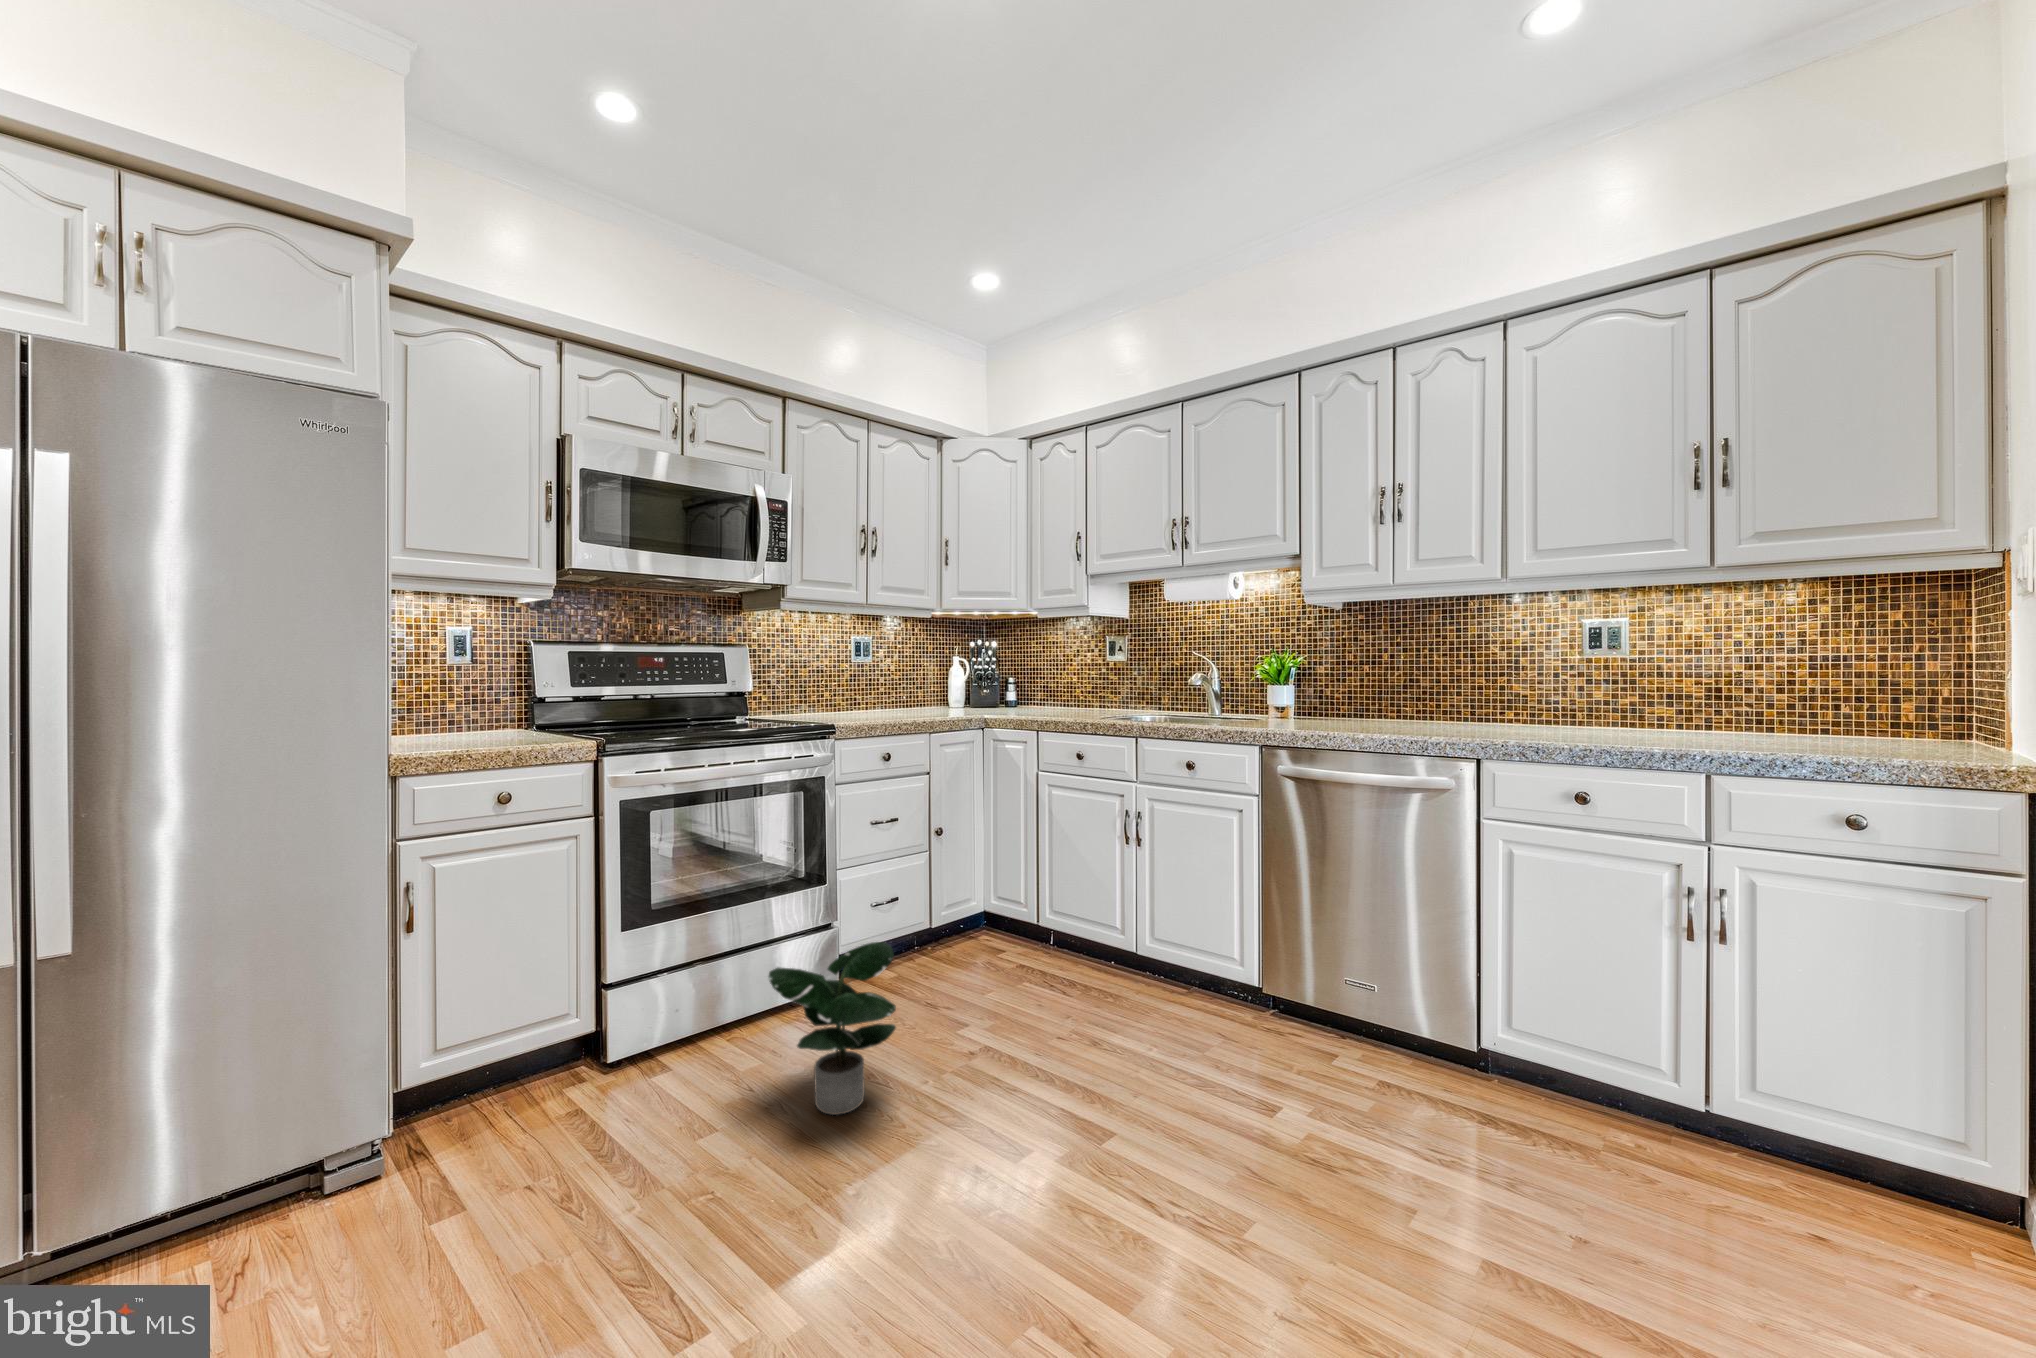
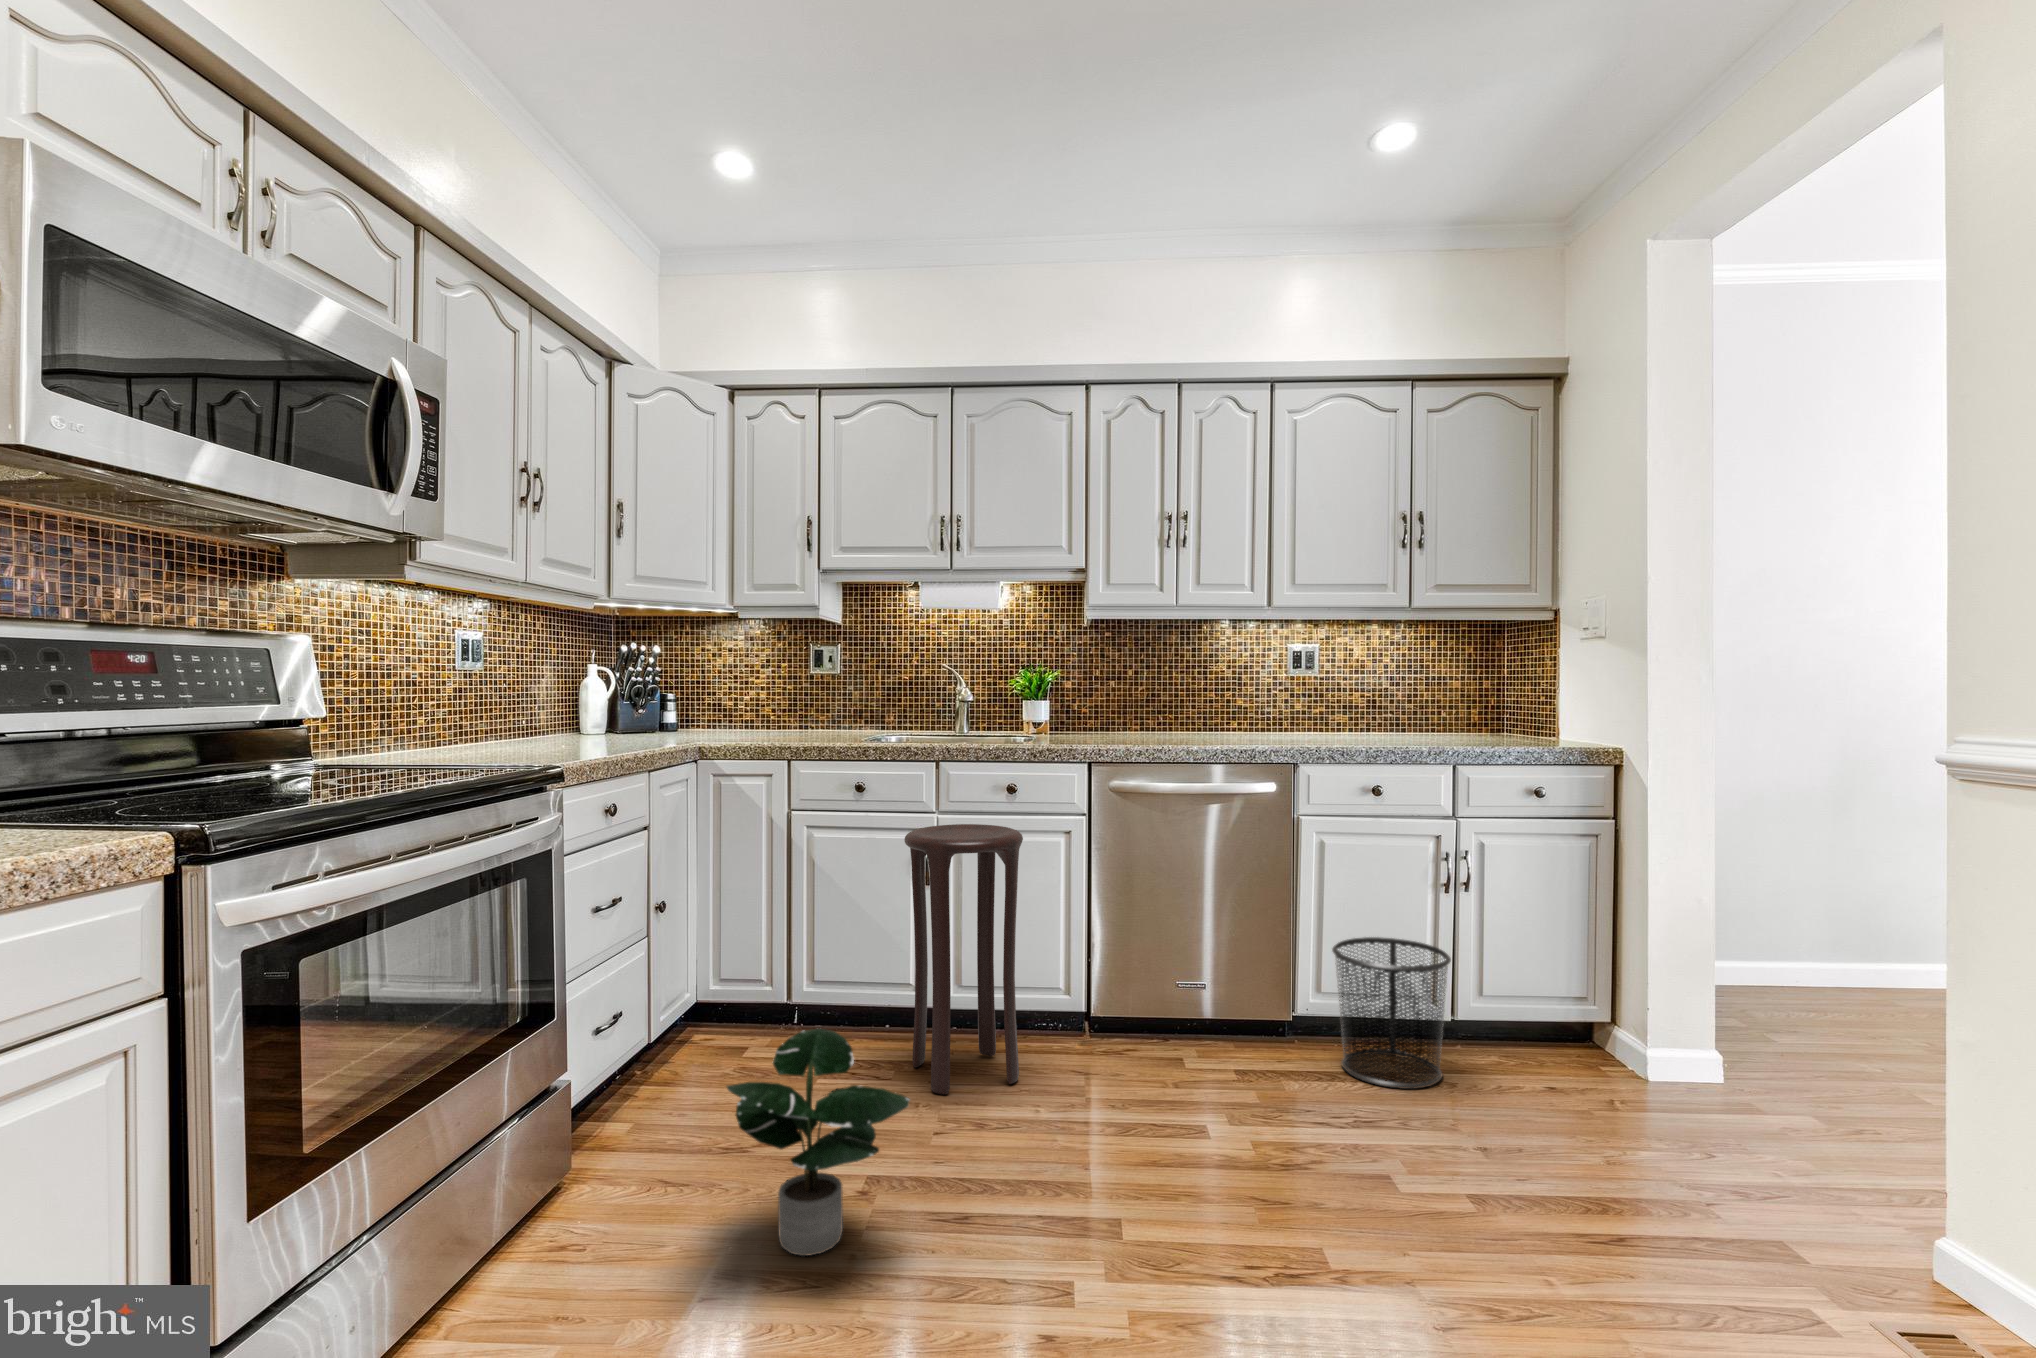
stool: none [1055,794,1161,1036] -> present [904,824,1023,1094]
waste bin: none [1498,983,1675,1200] -> present [1332,937,1451,1089]

